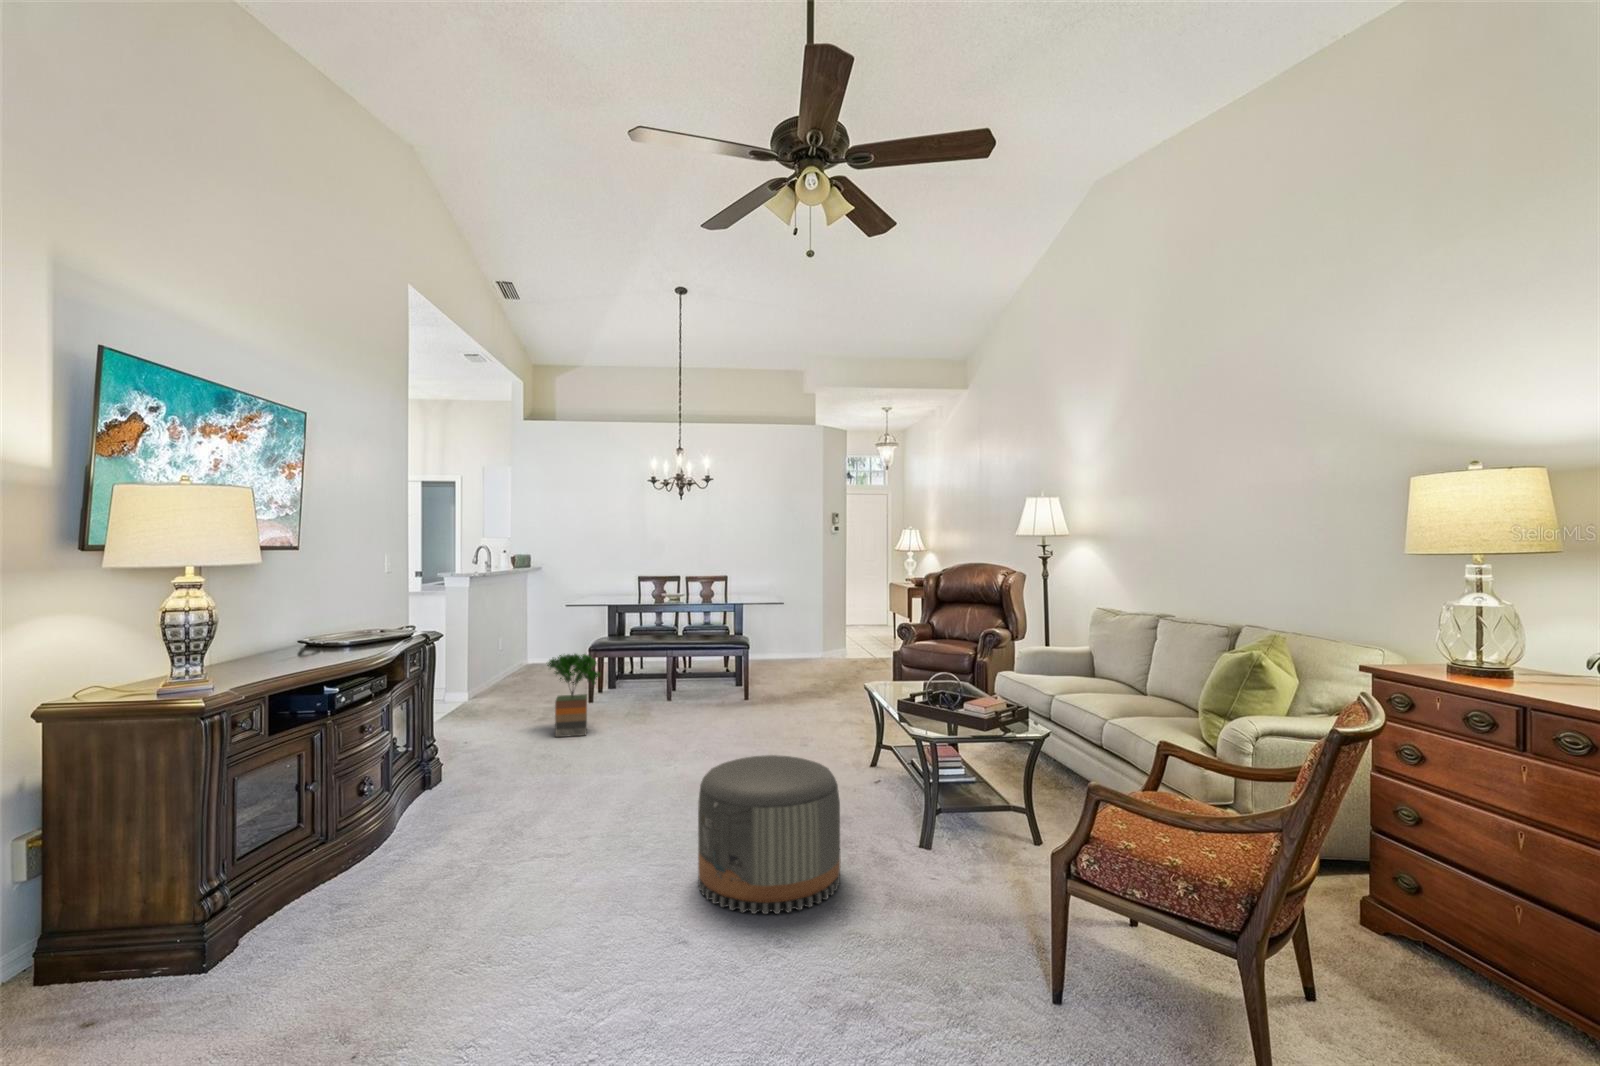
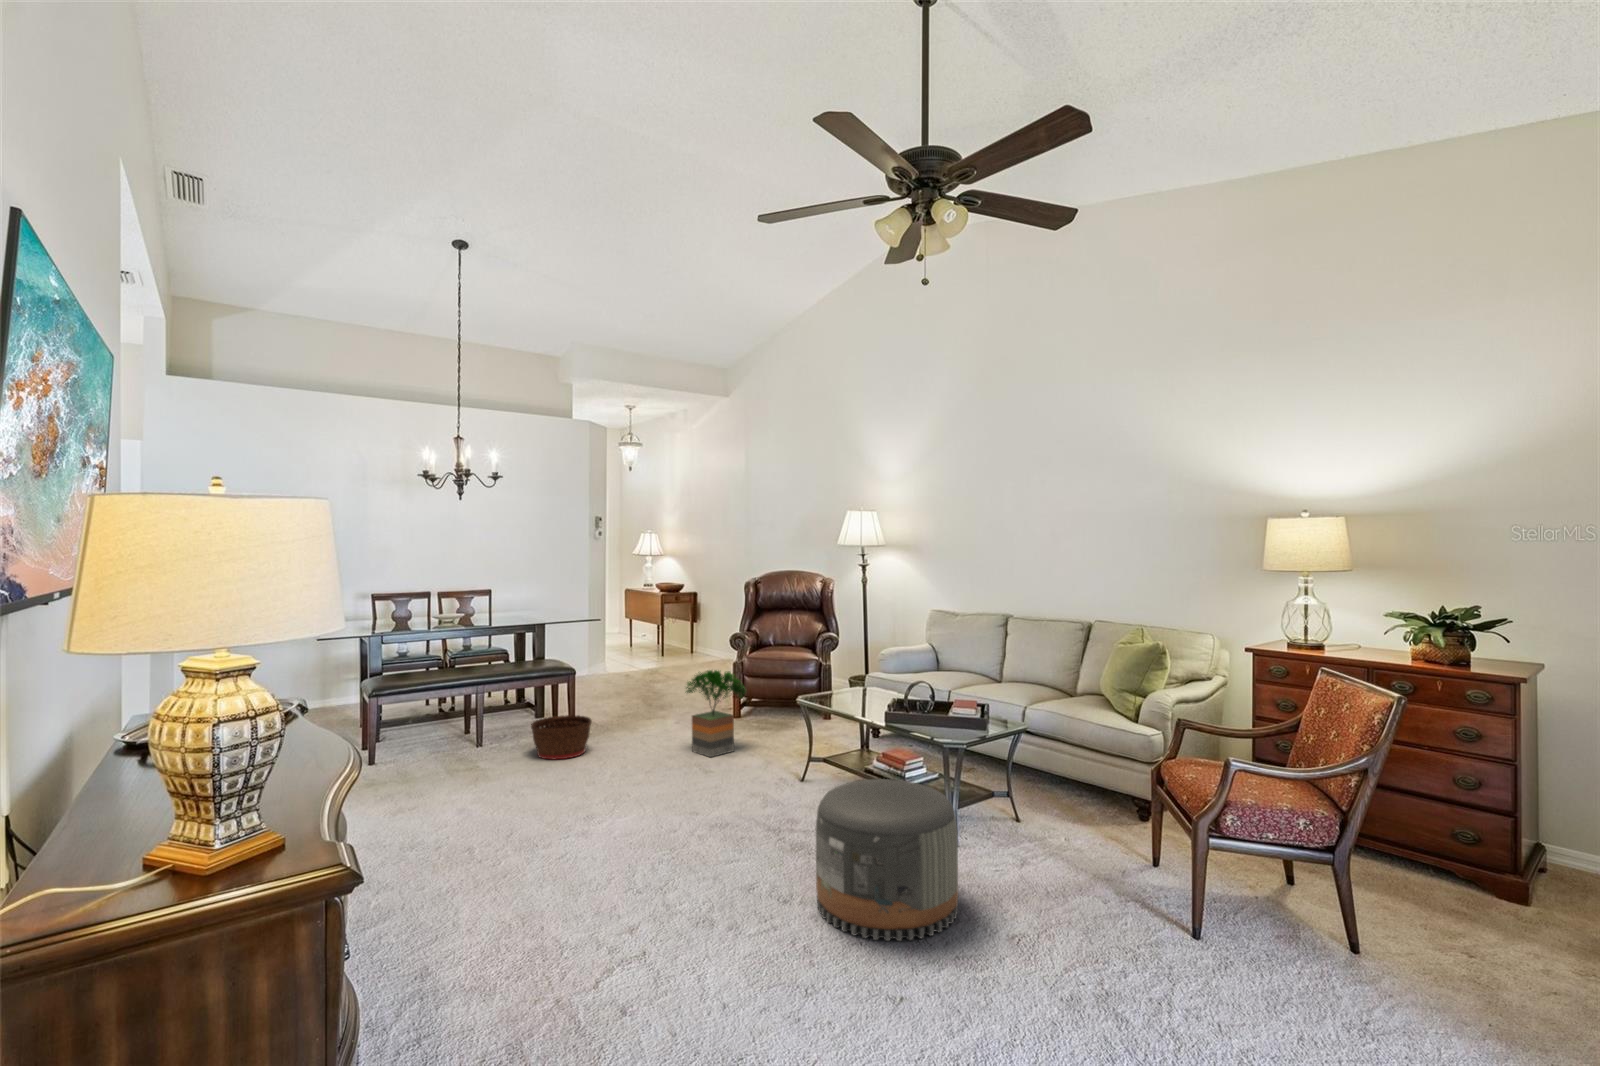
potted tree: present [547,654,600,737] -> present [686,670,746,757]
basket: none [678,683,729,719] -> present [531,715,592,759]

